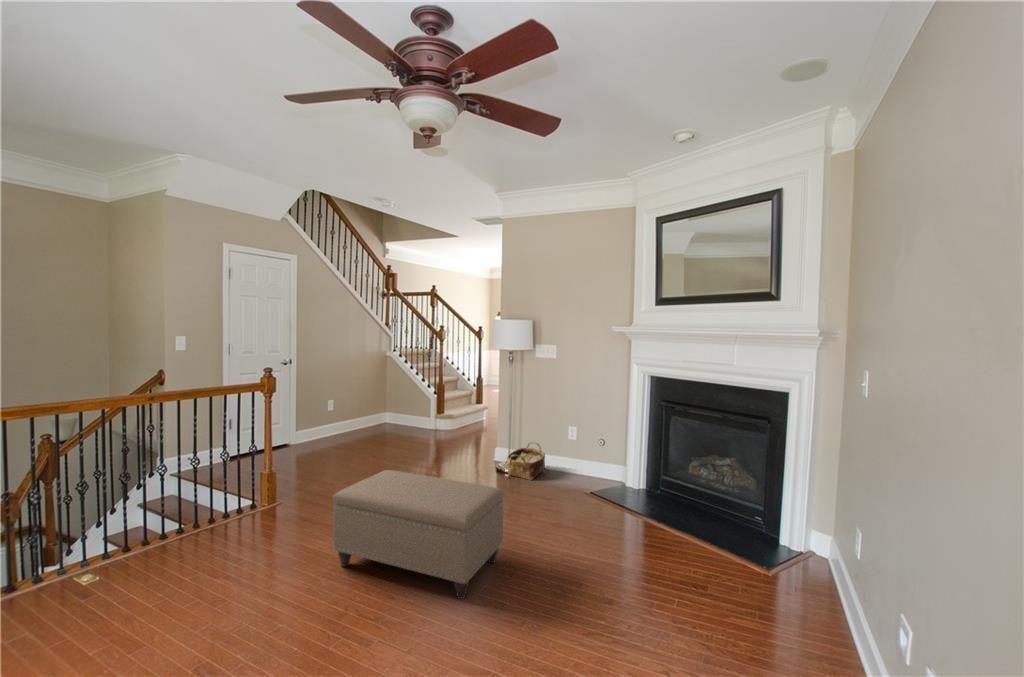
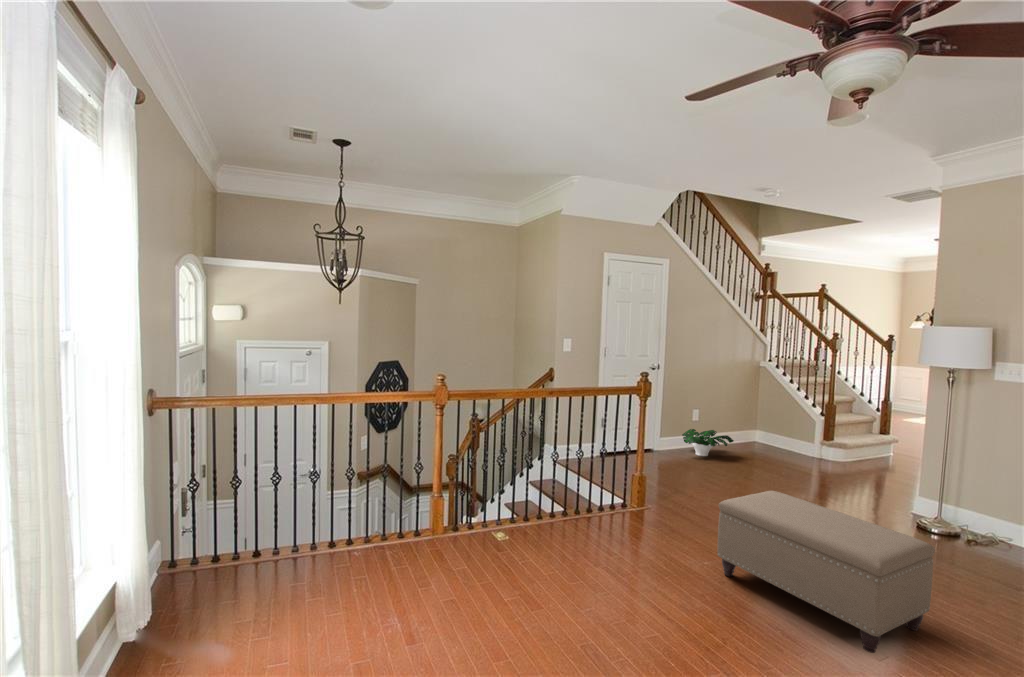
potted plant: none [315,418,364,444] -> present [682,429,734,456]
woven basket: present [507,442,545,480] -> none [935,499,1004,551]

